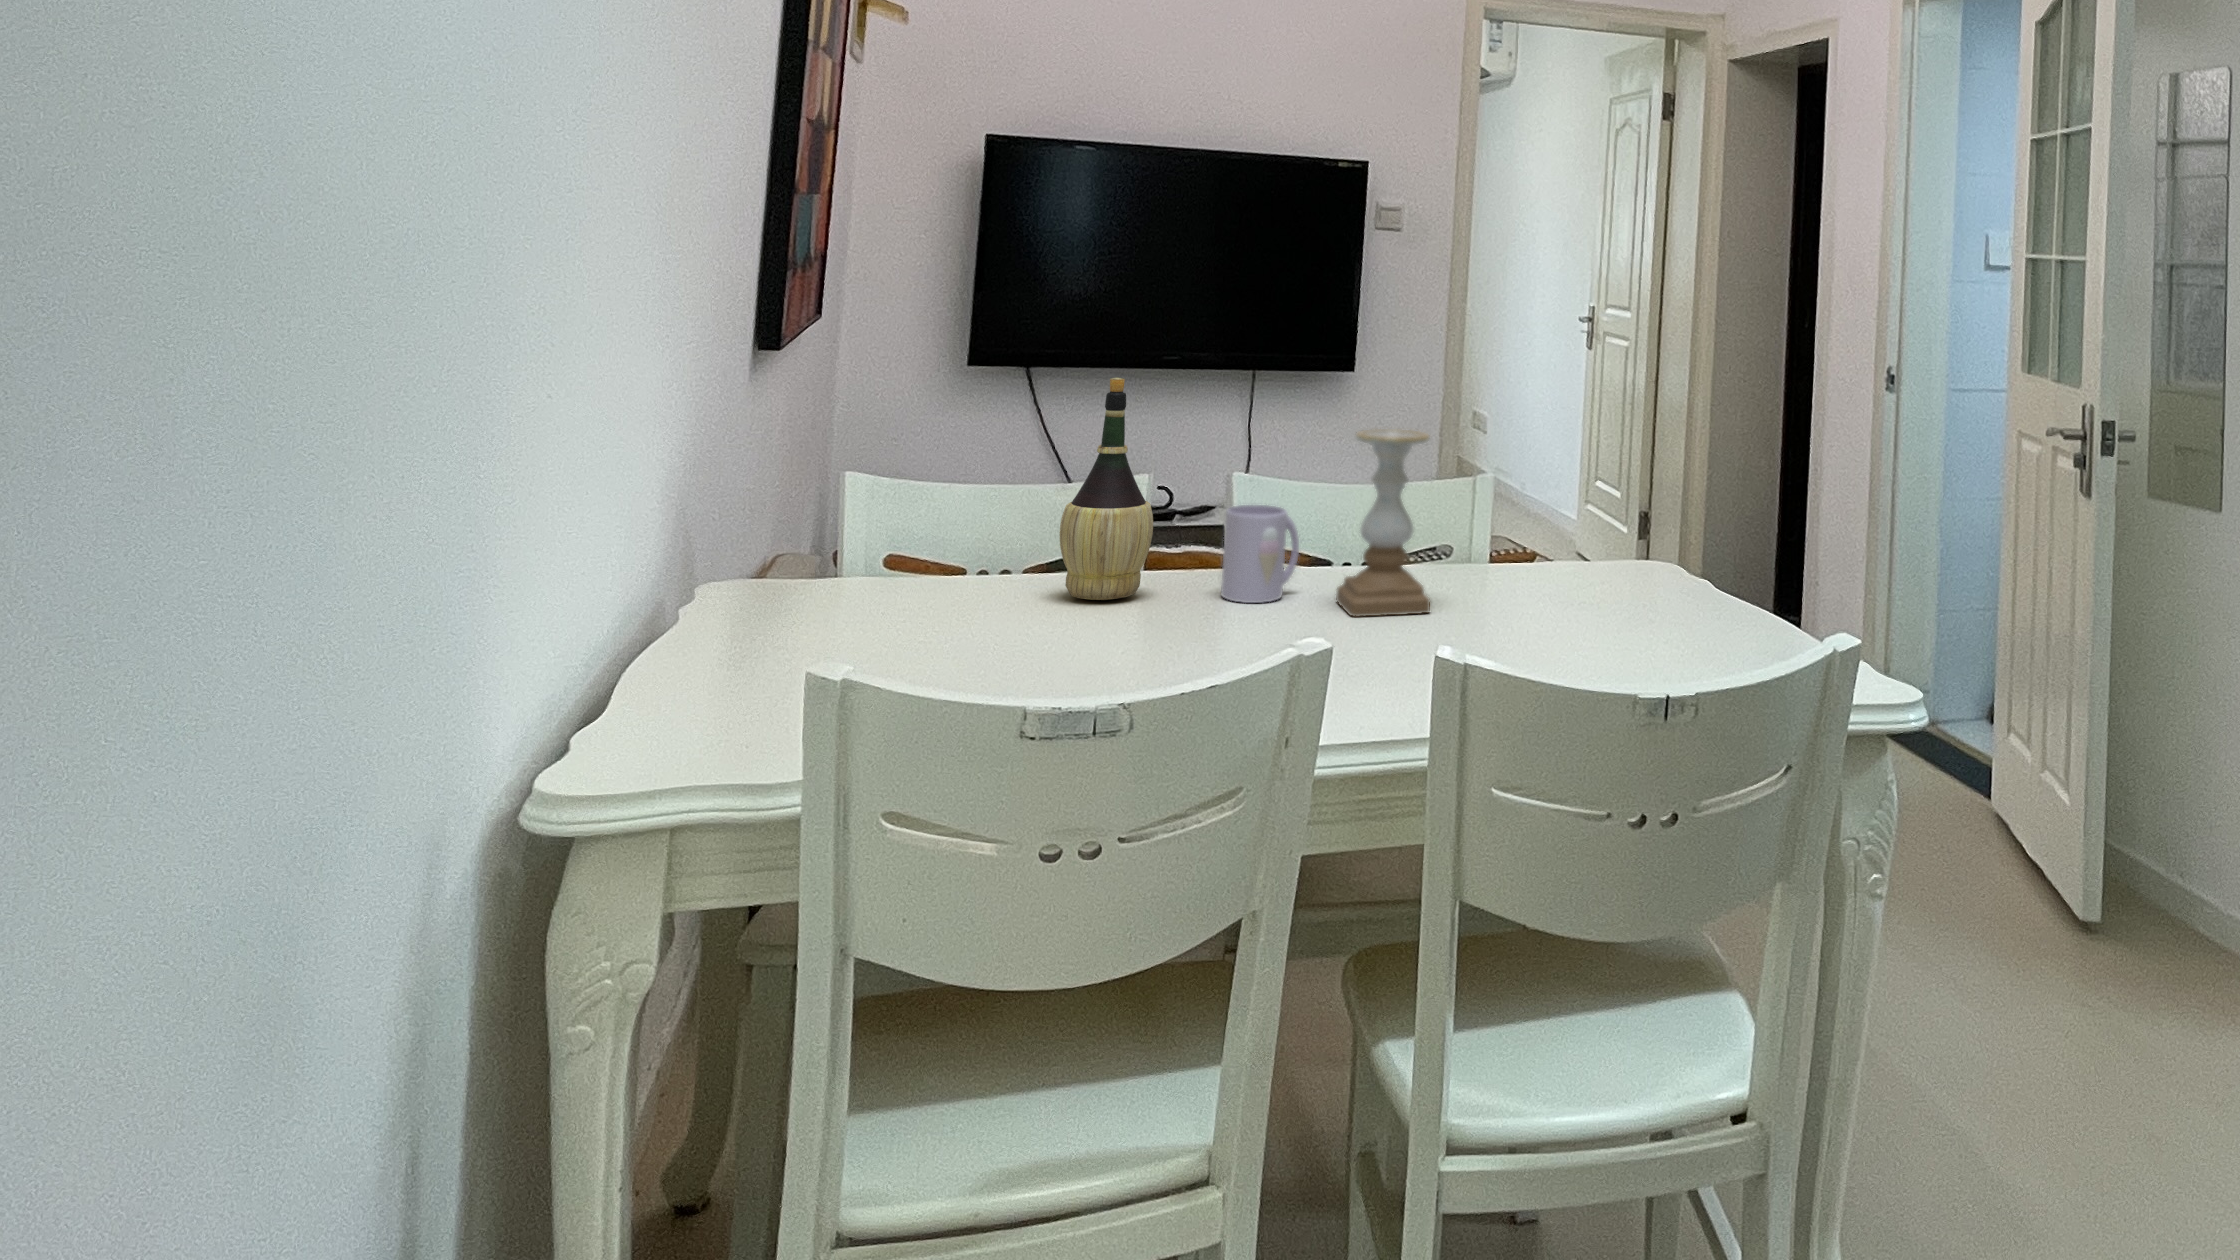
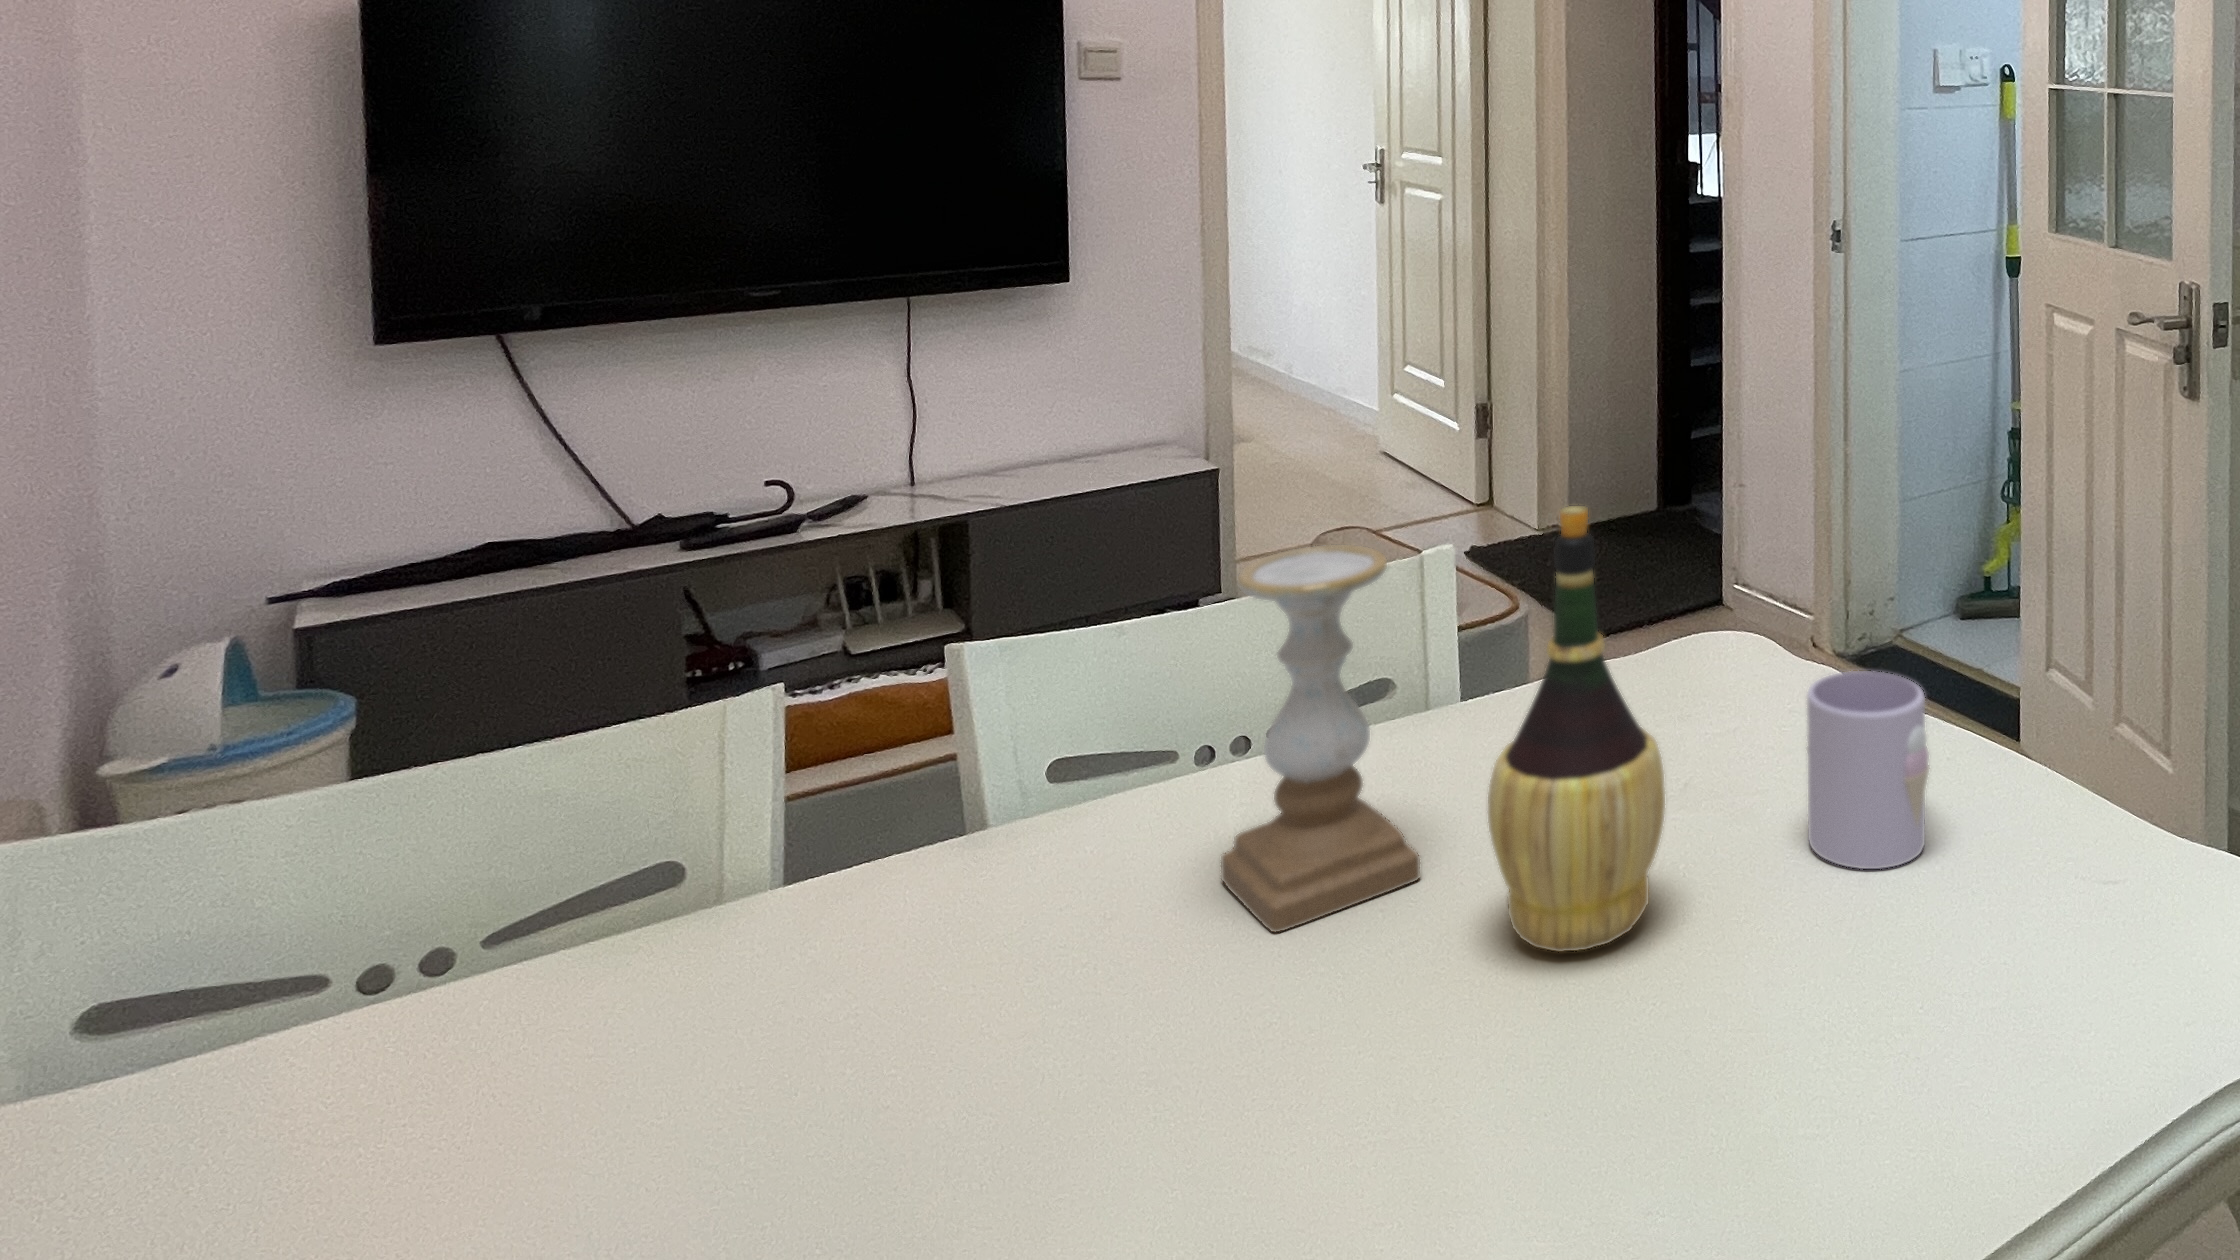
wine bottle: present [1059,378,1153,600] -> present [1488,506,1665,952]
mug: present [1221,505,1299,603] -> present [1807,671,1930,869]

